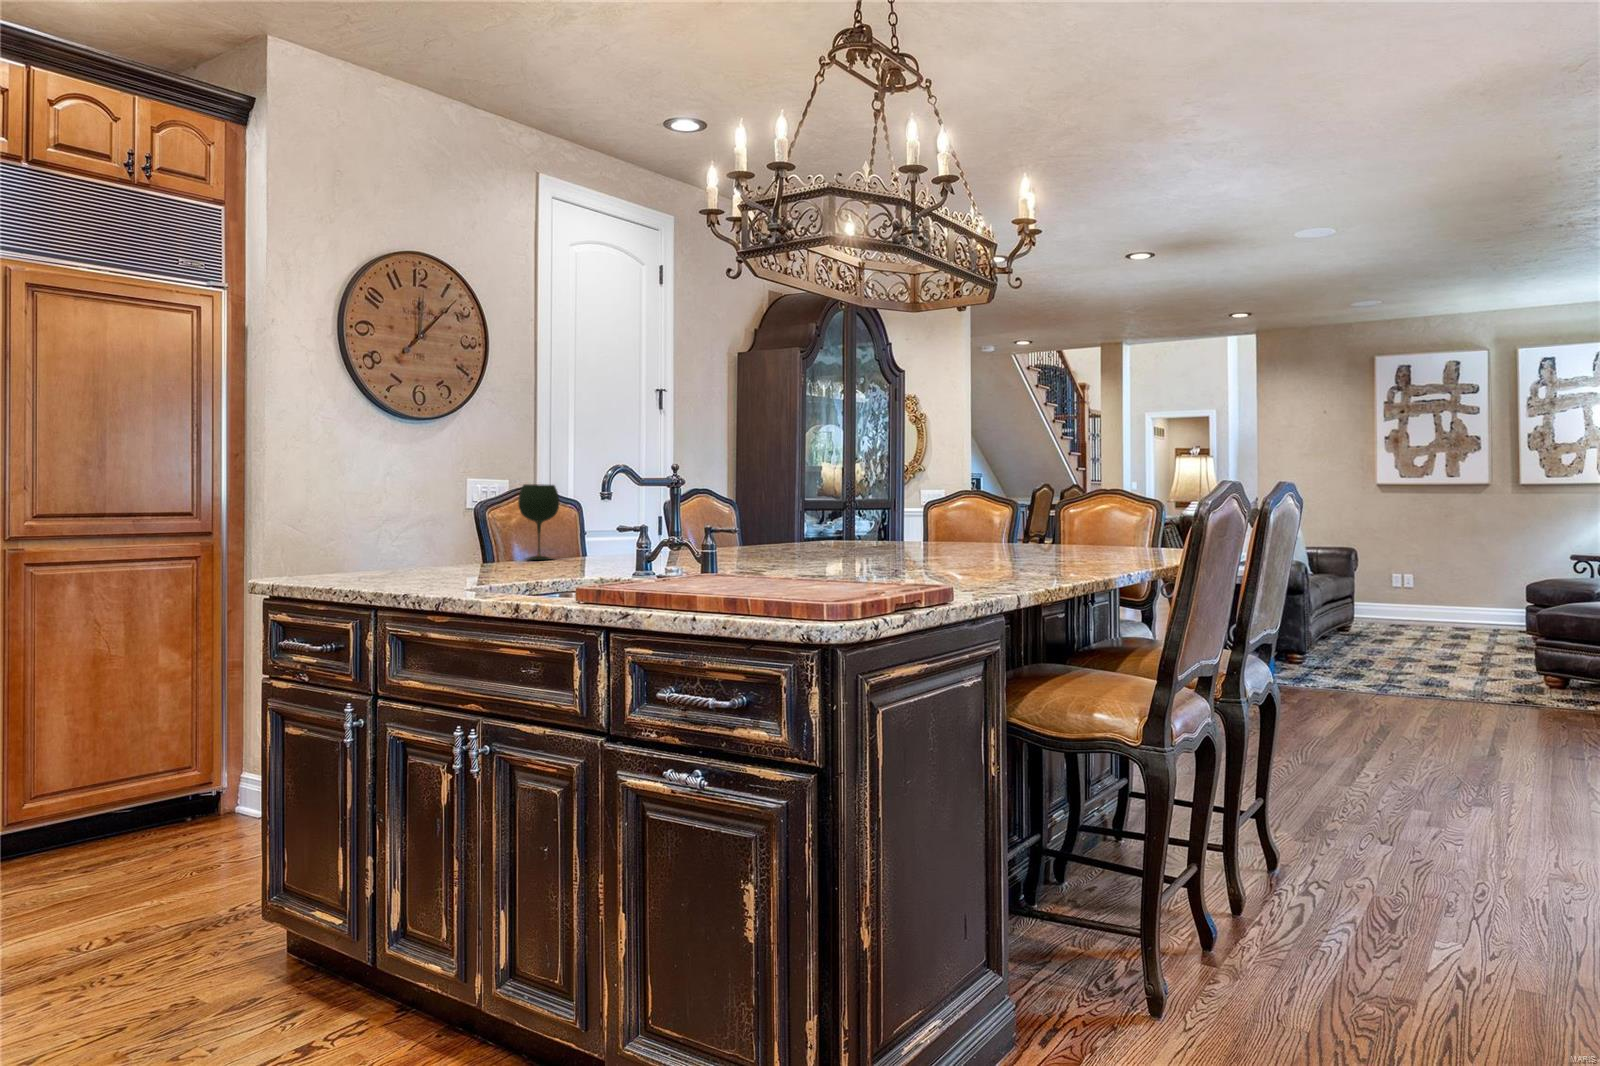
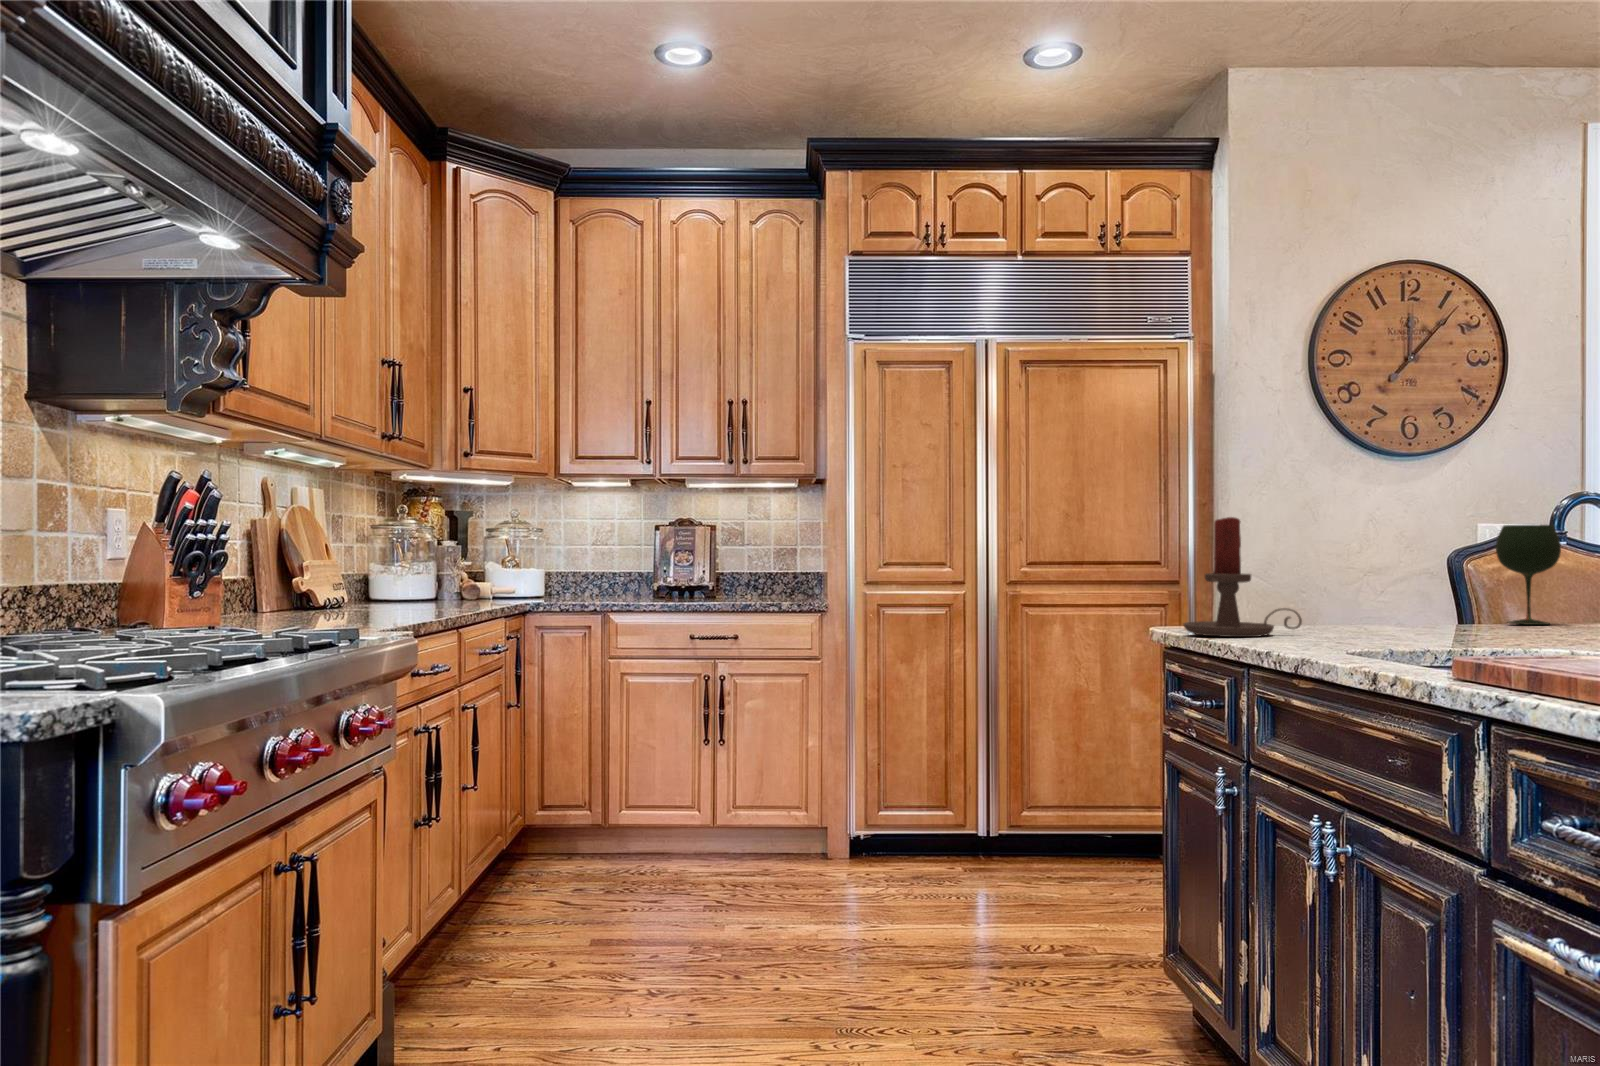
candle holder: none [284,473,394,585] -> present [1184,517,1302,637]

